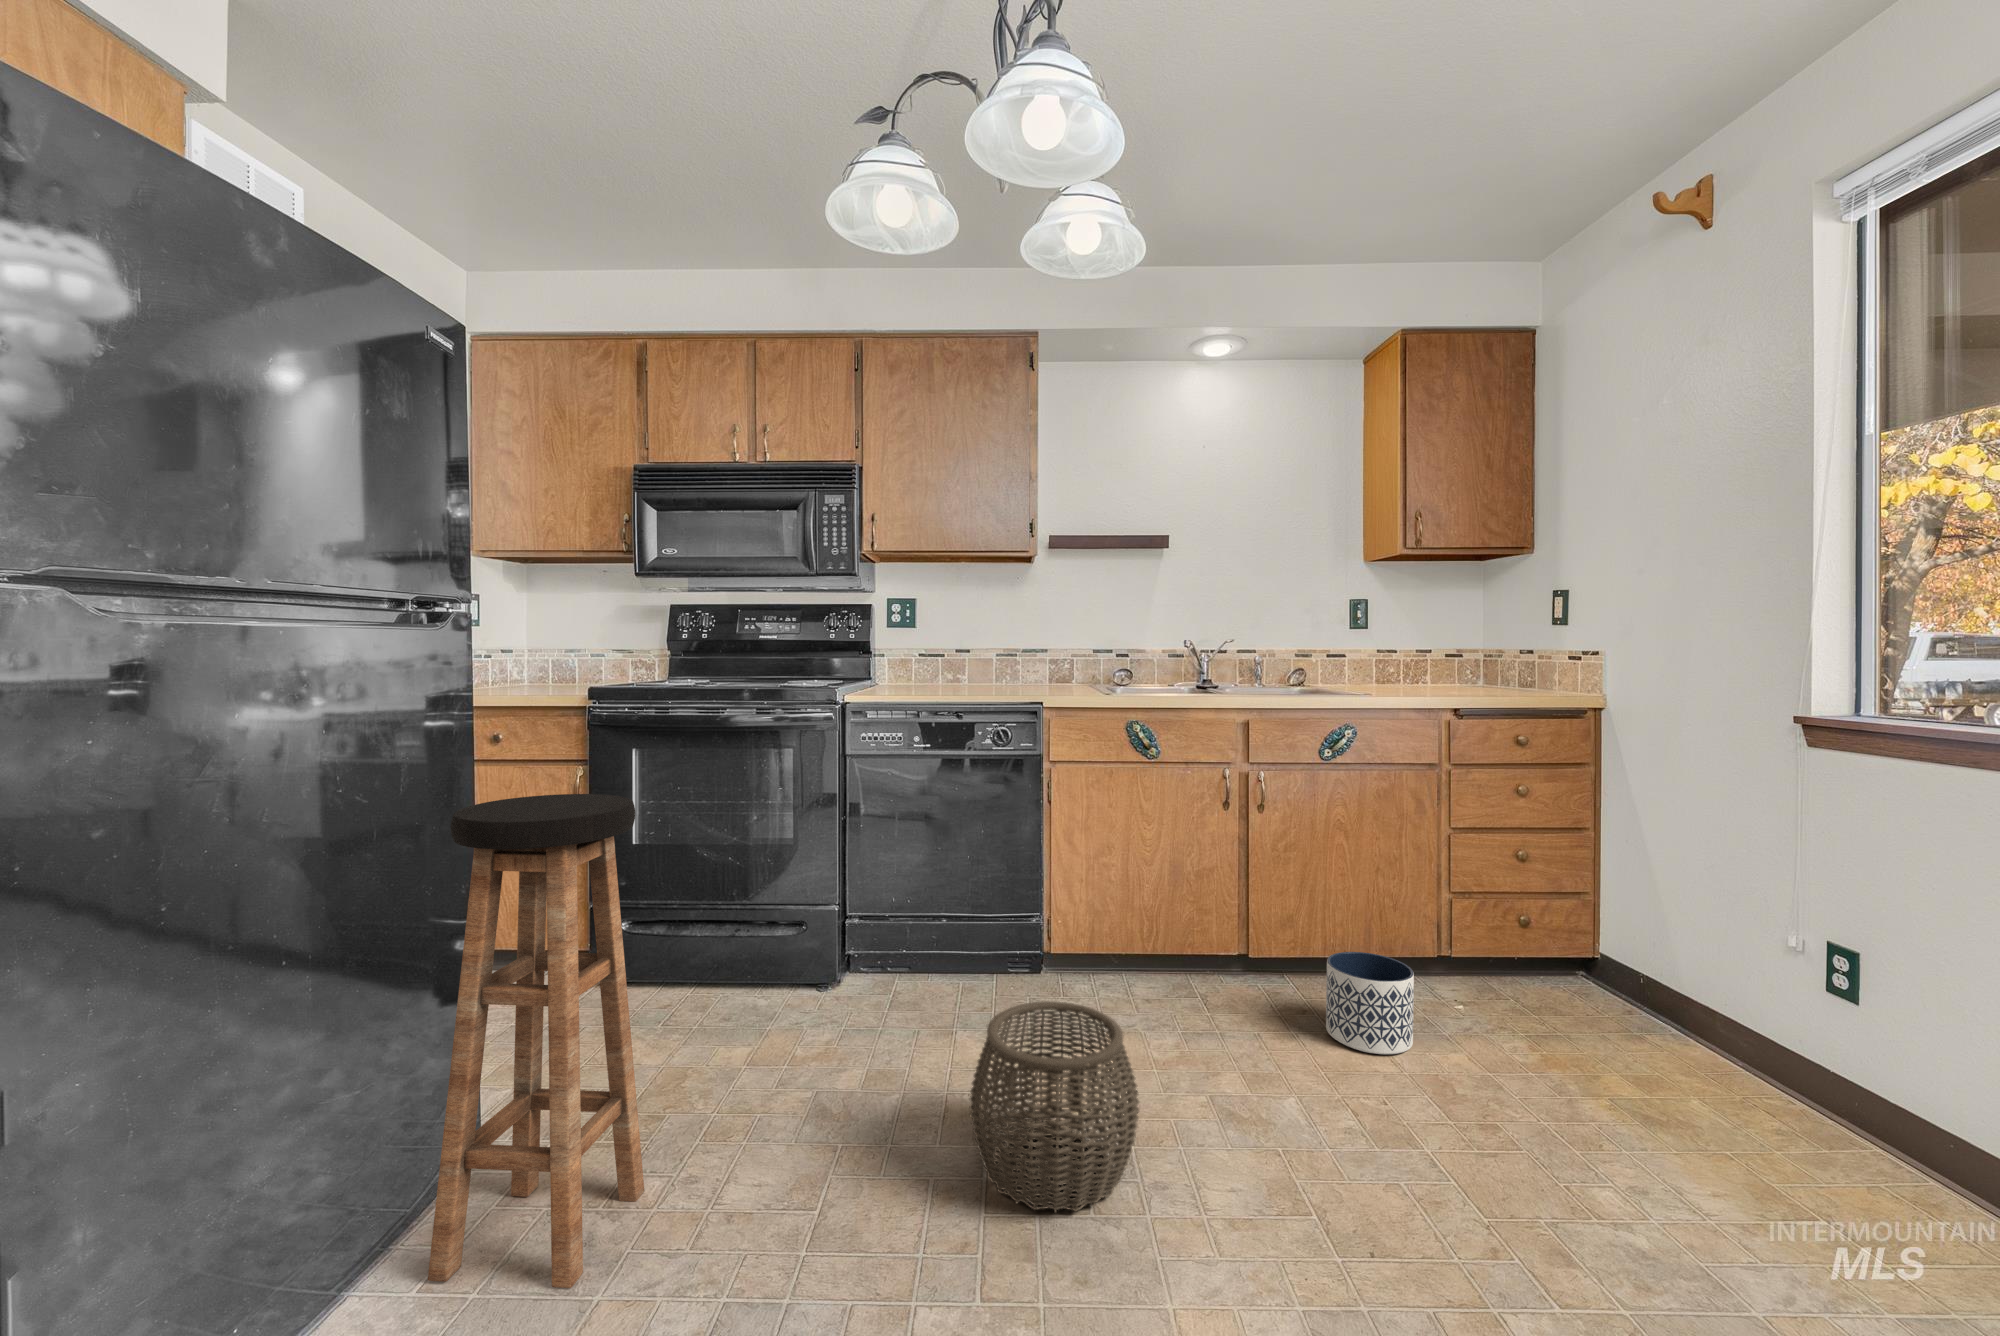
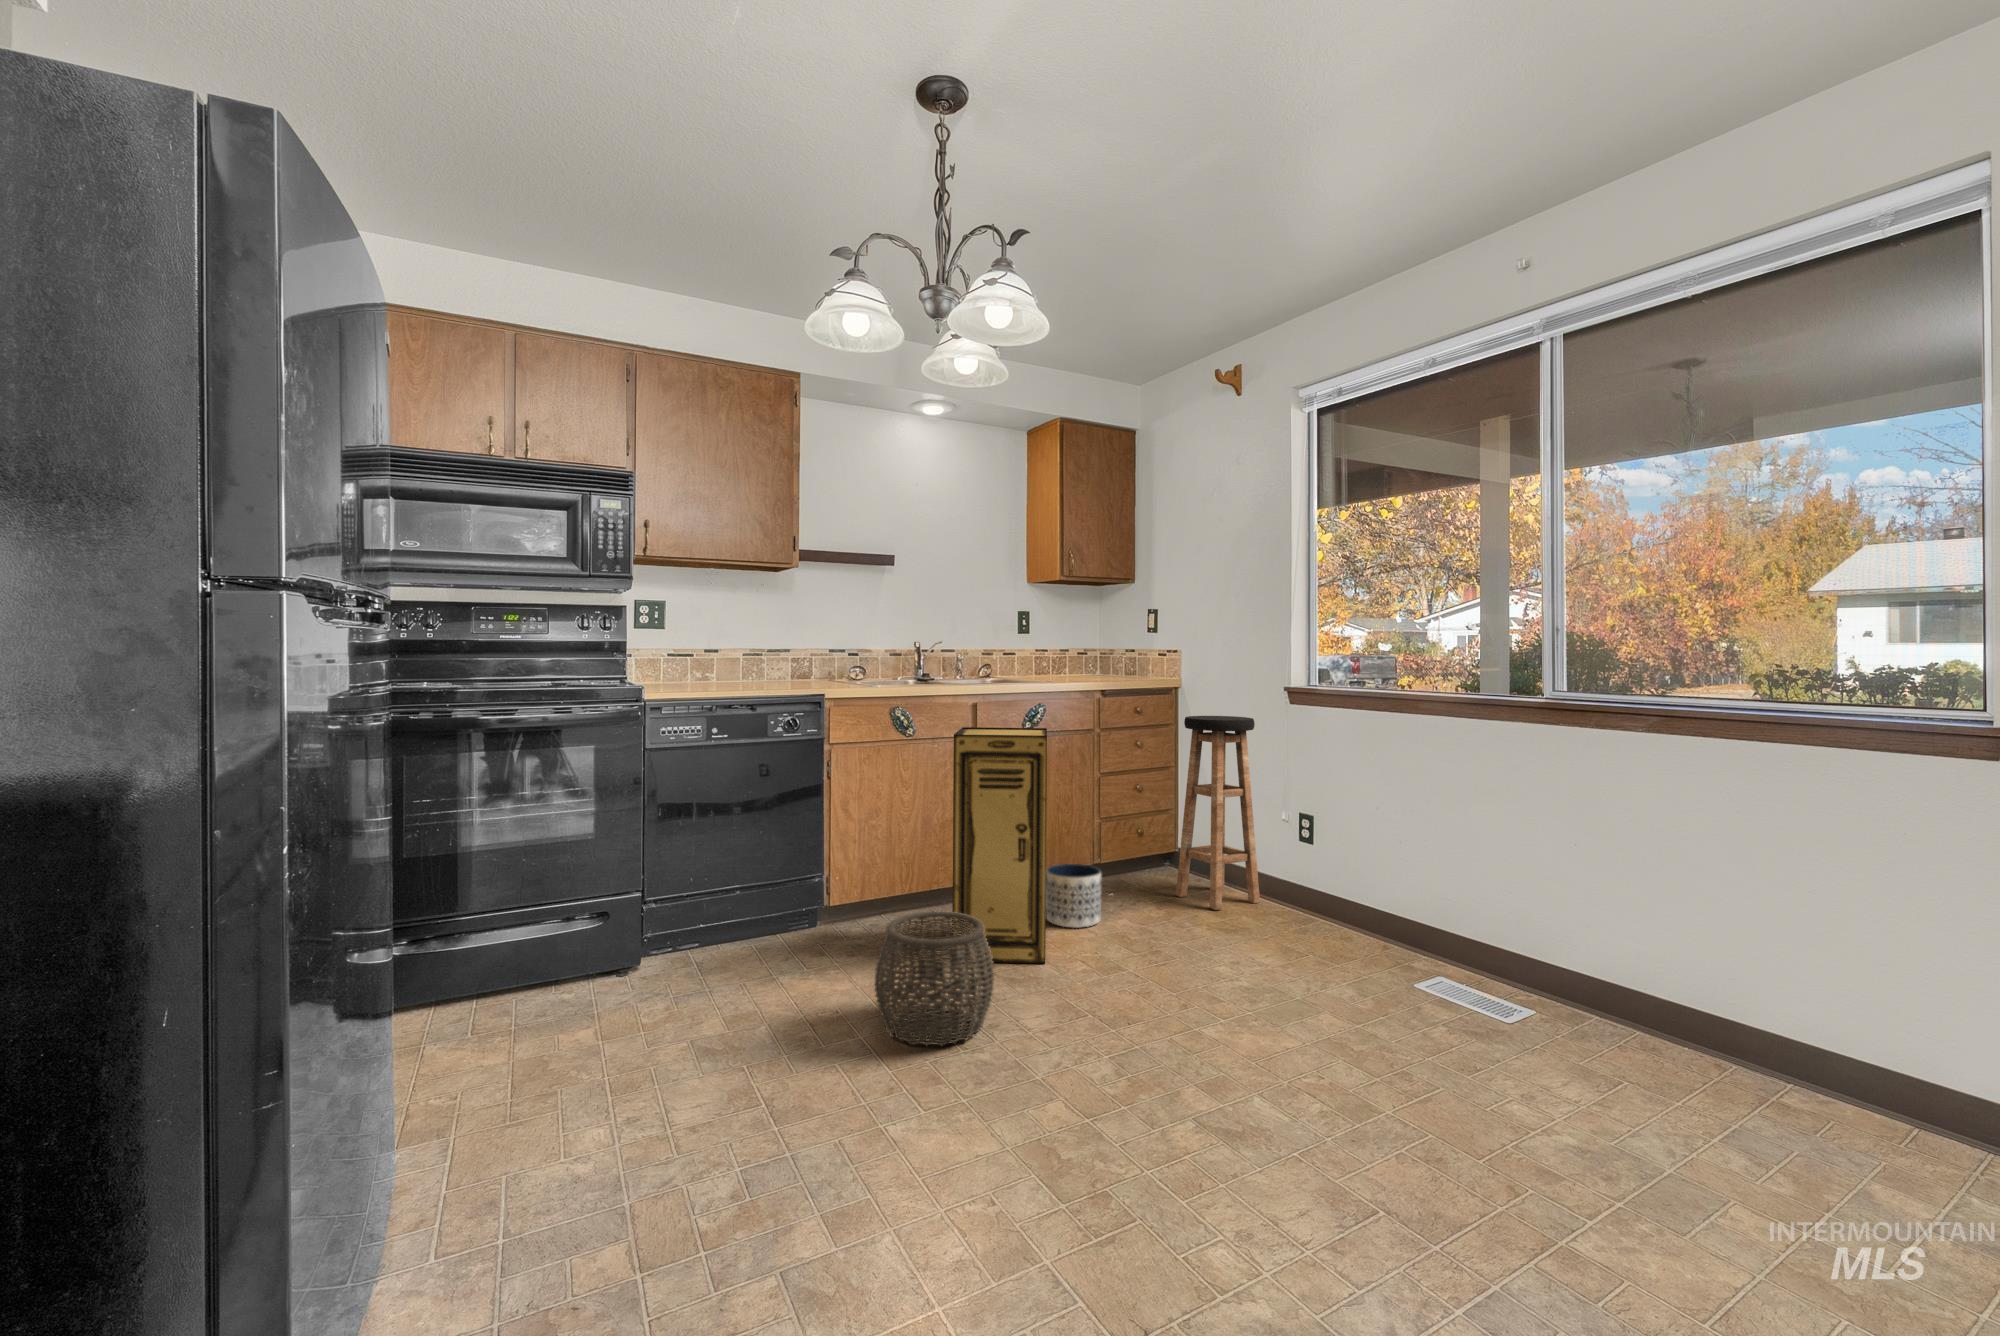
storage cabinet: none [1152,751,1317,1105] -> present [952,727,1047,964]
bar stool: present [428,794,644,1288] -> present [1176,716,1260,910]

